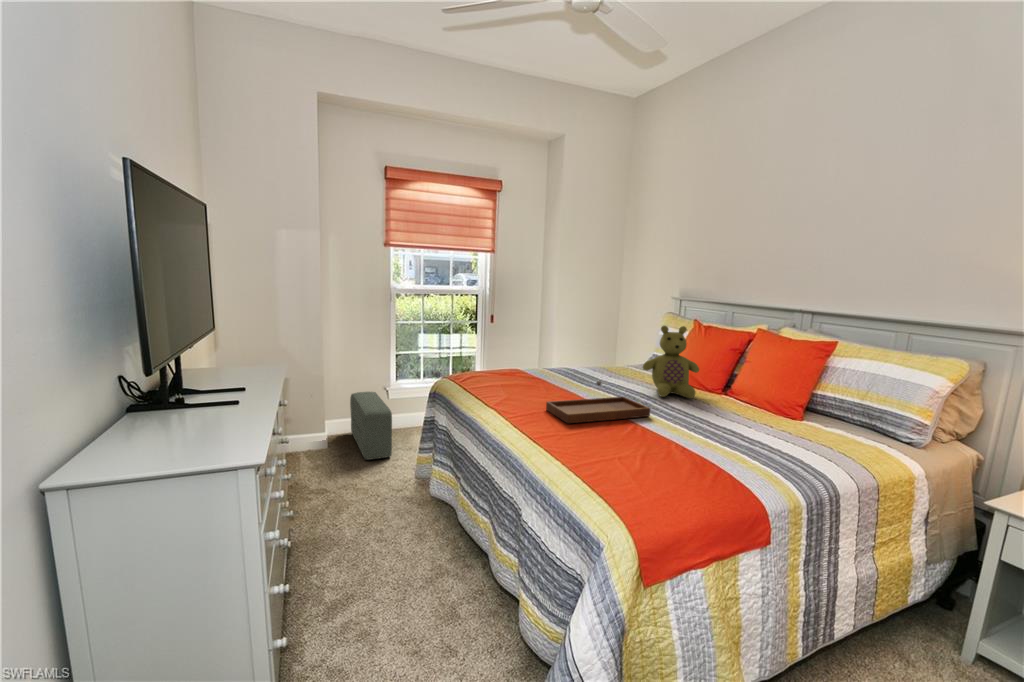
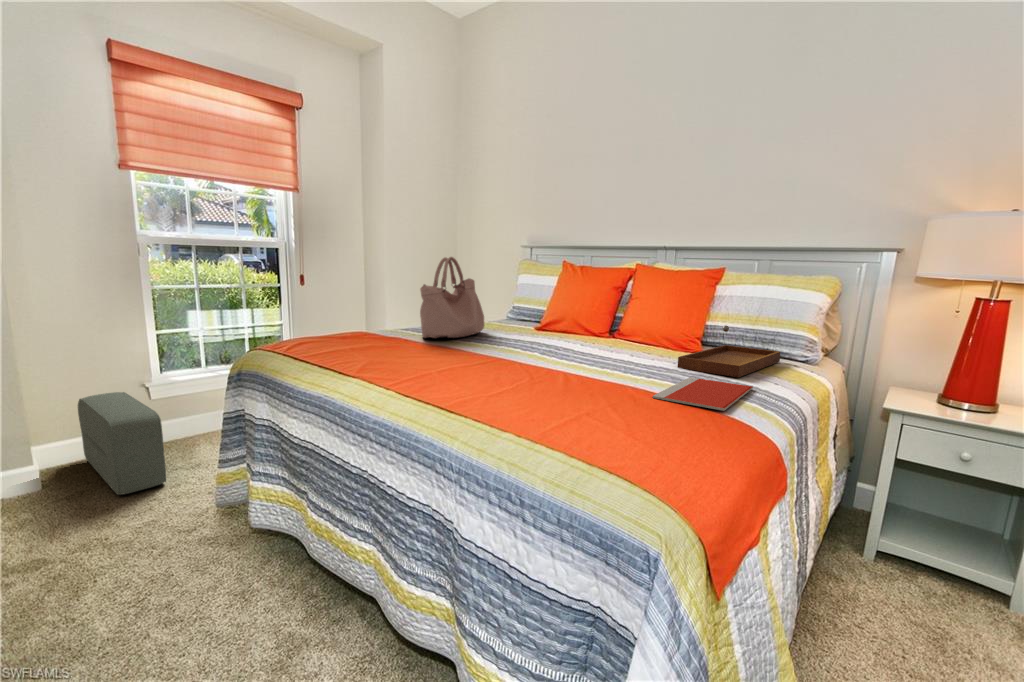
handbag: none [557,318,612,381] -> present [420,257,484,338]
stuffed bear: present [643,326,699,398] -> none [529,260,594,345]
tray: present [546,381,650,423] -> present [678,326,781,377]
notebook: none [692,441,796,473] -> present [653,377,753,411]

